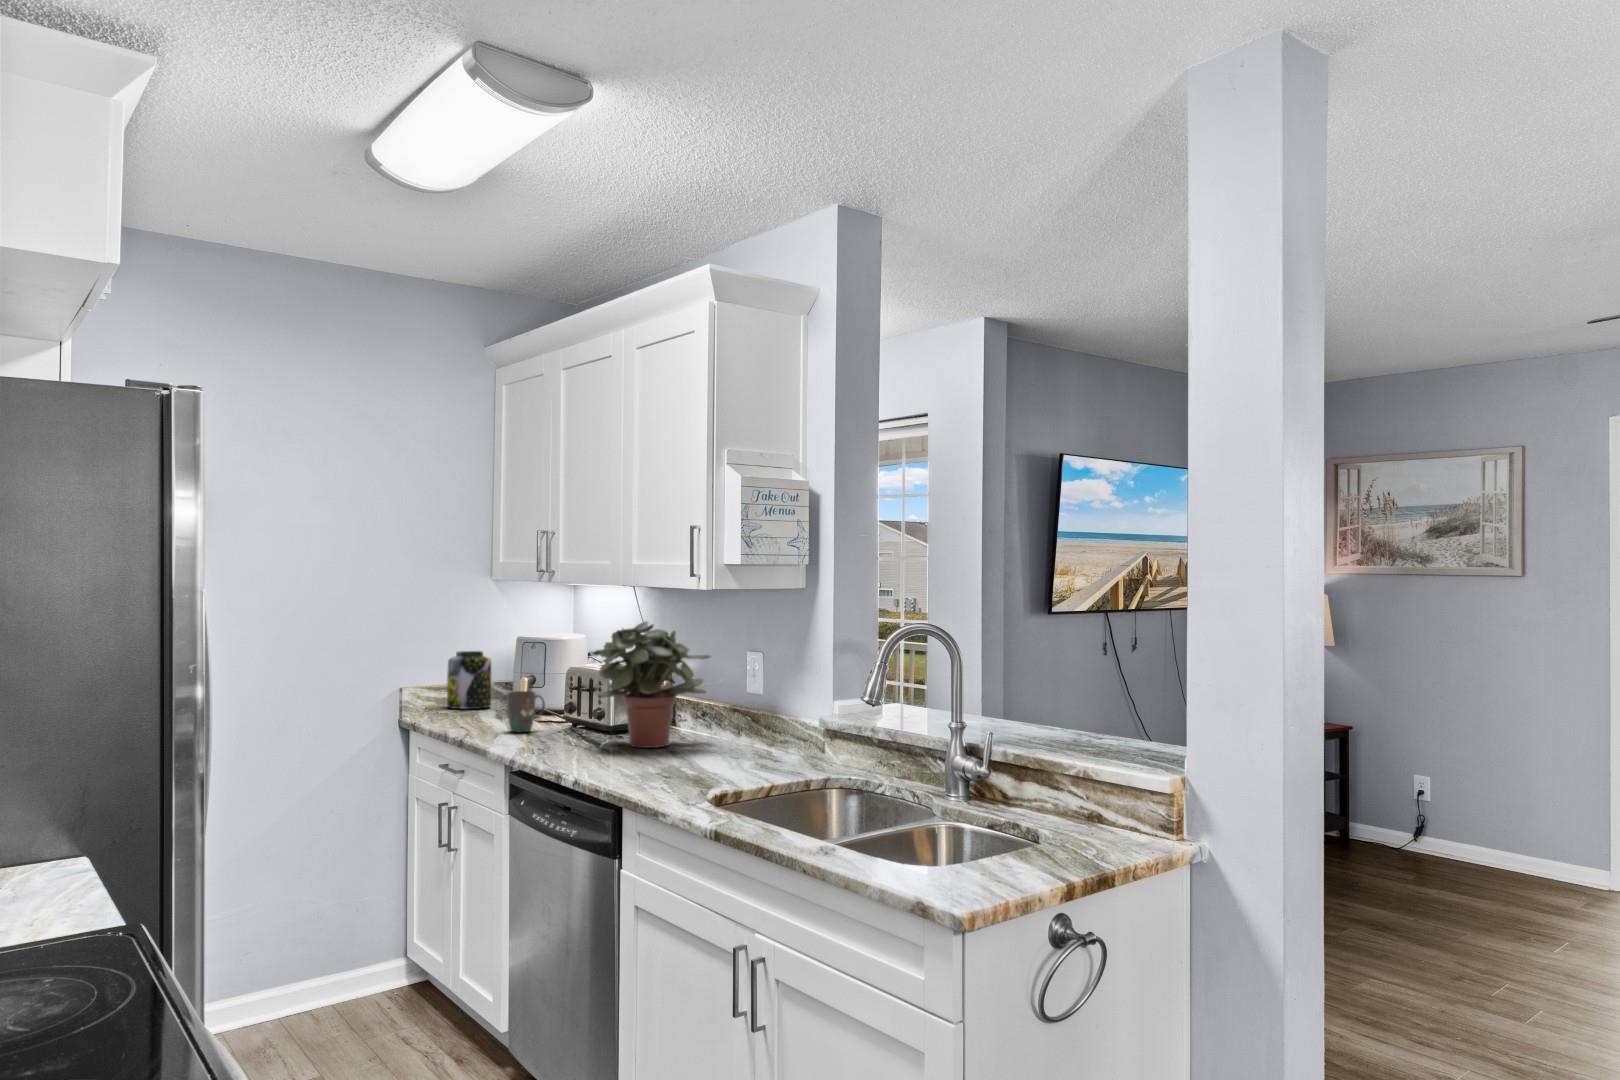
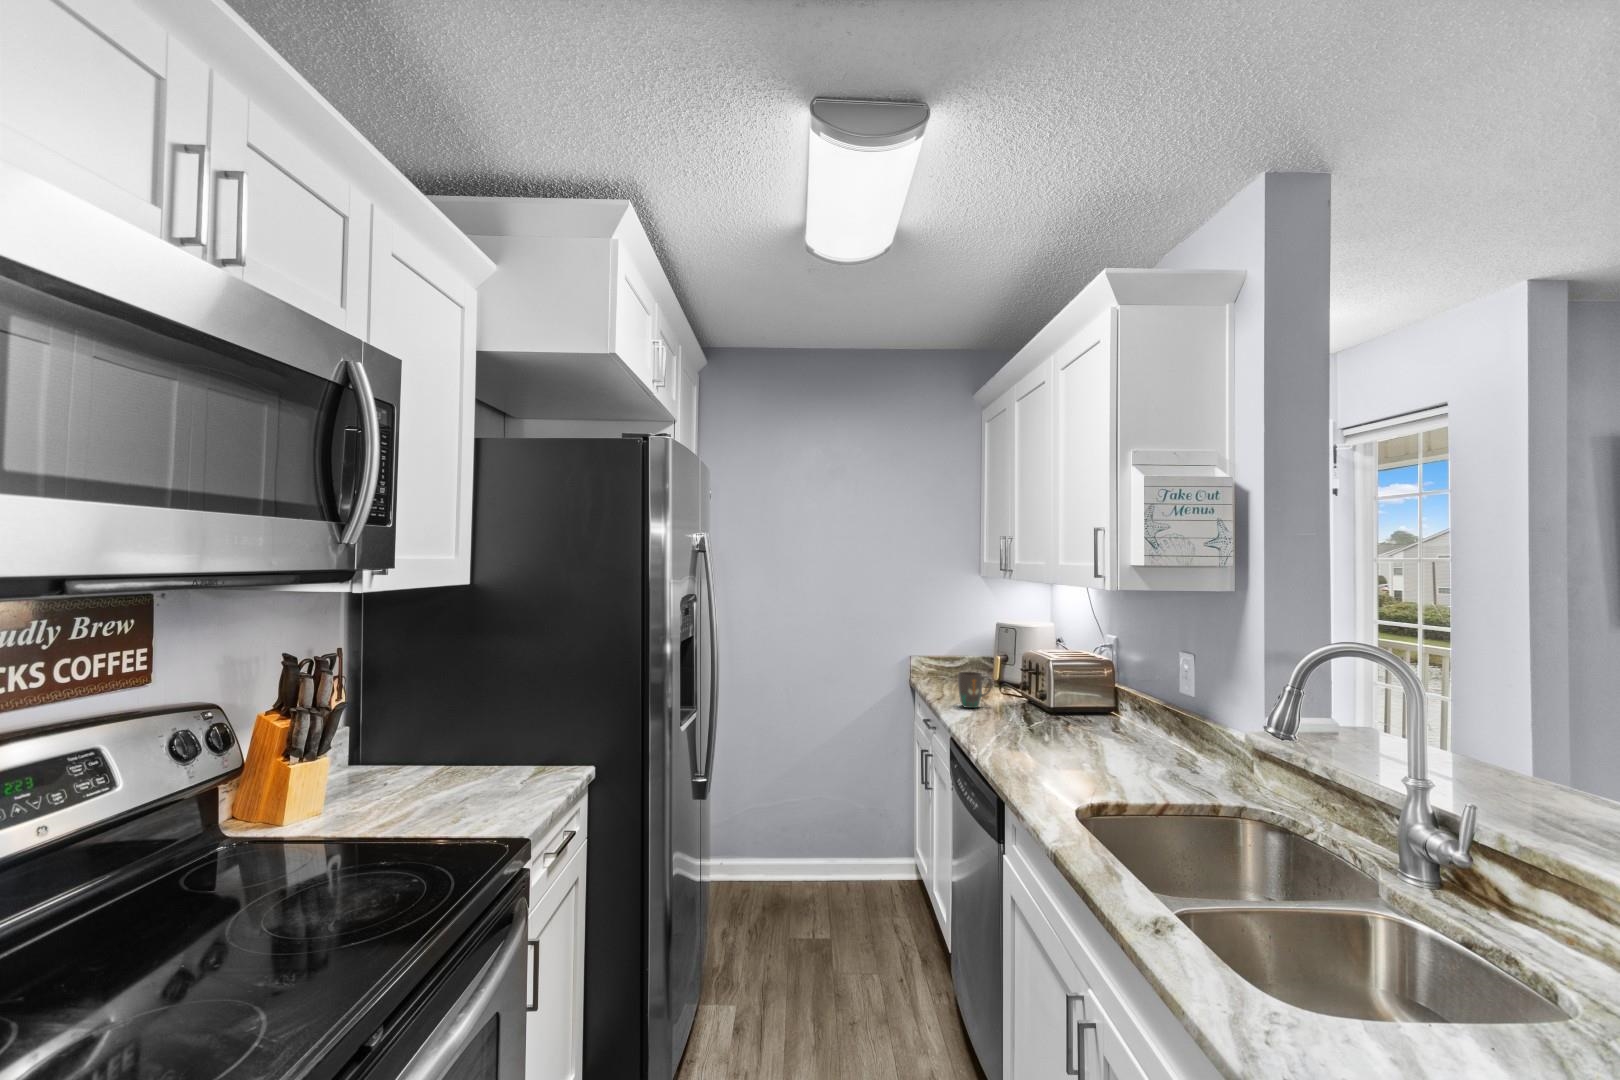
potted plant: present [592,621,710,748] -> none [1013,619,1129,740]
jar: present [447,651,492,709] -> none [940,631,973,678]

